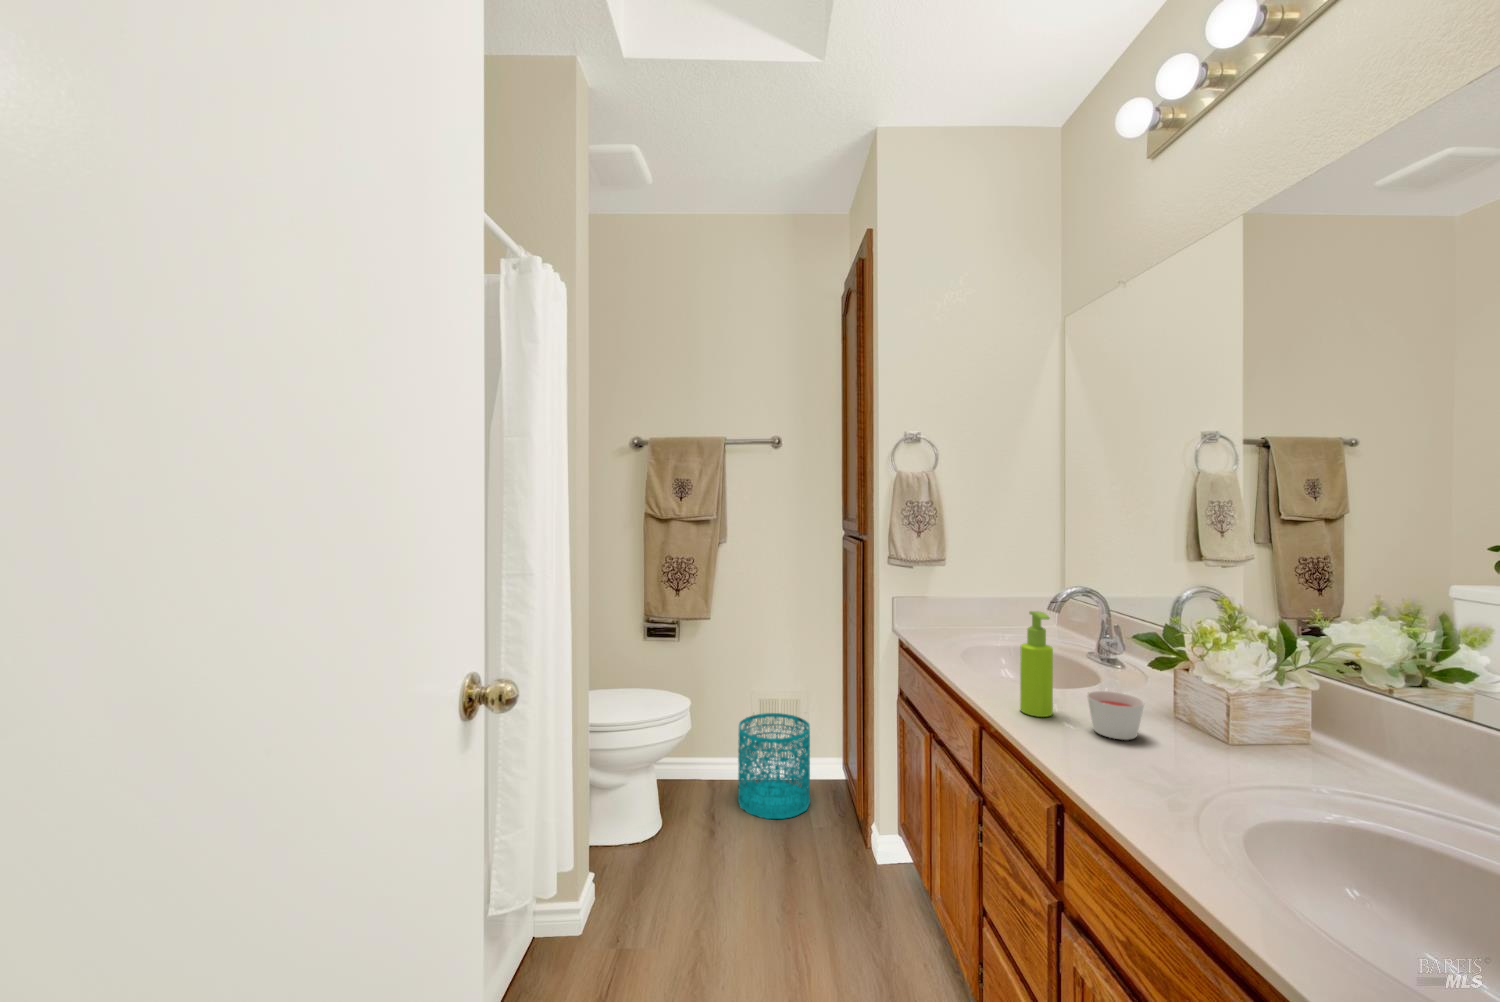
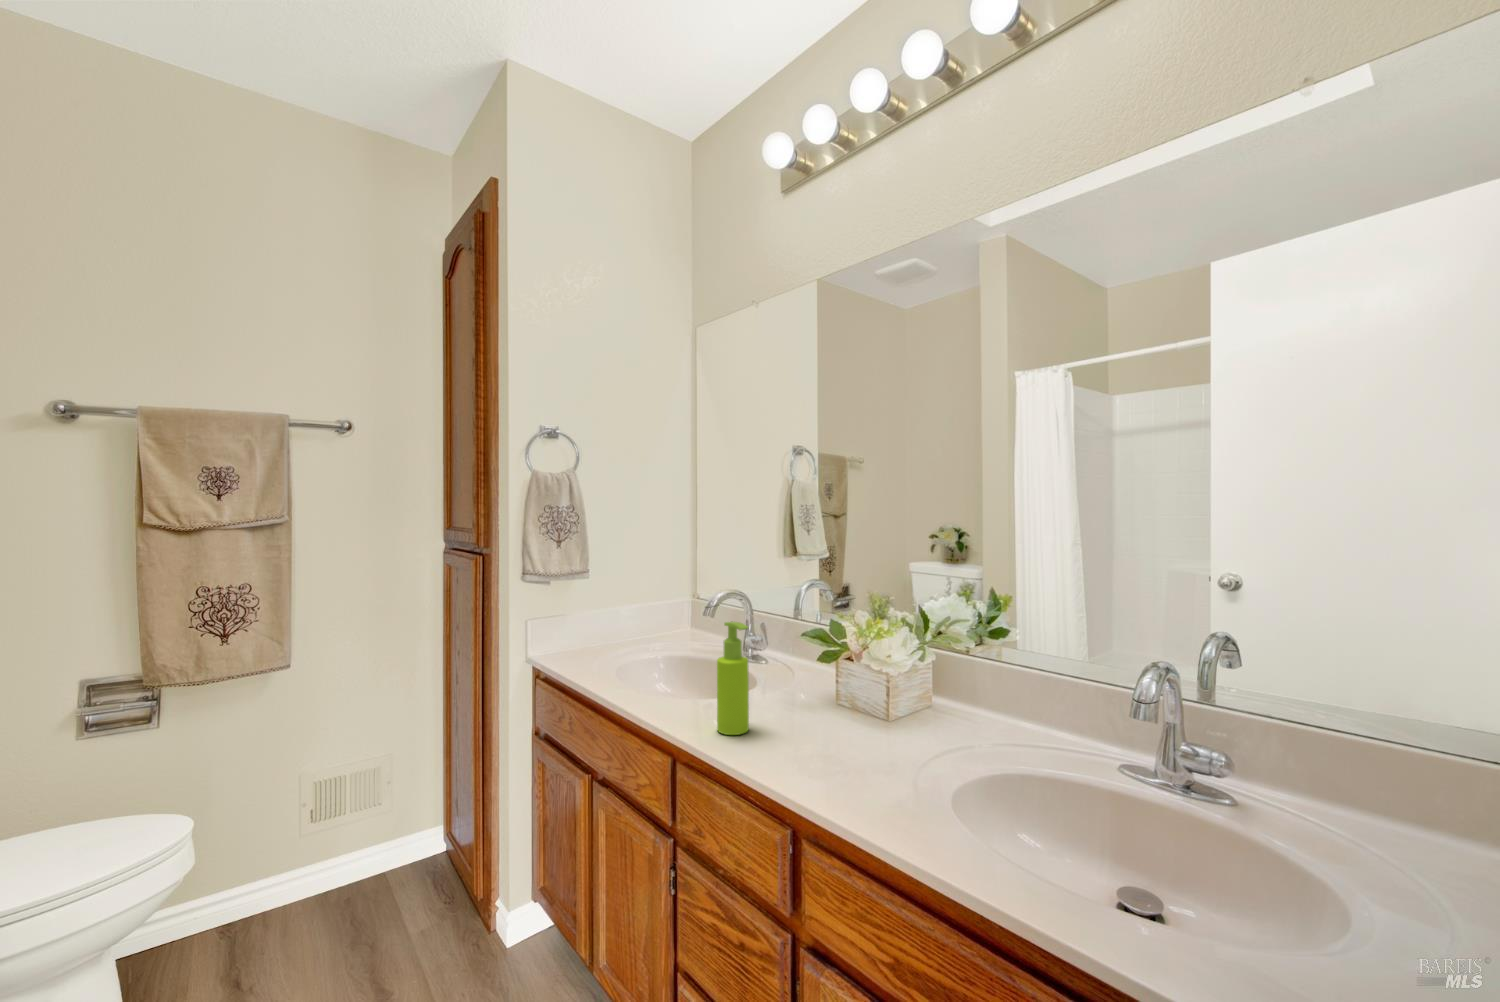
candle: present [1087,691,1144,740] -> none [786,693,836,742]
wastebasket: present [738,713,810,819] -> none [287,791,403,951]

